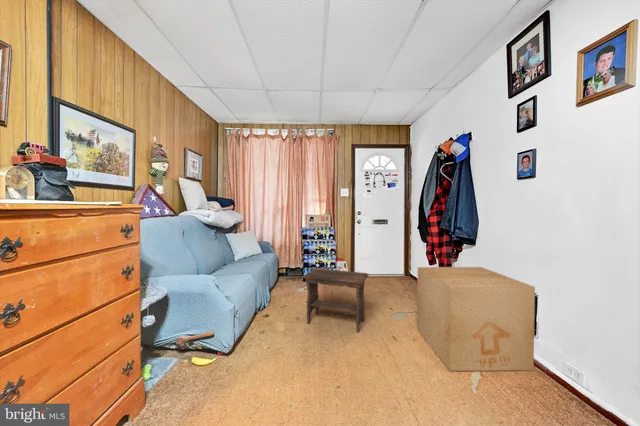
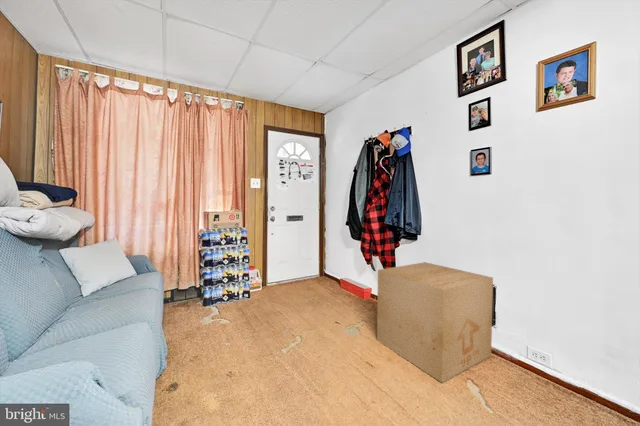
footstool: present [302,269,368,332] -> none [241,284,329,370]

